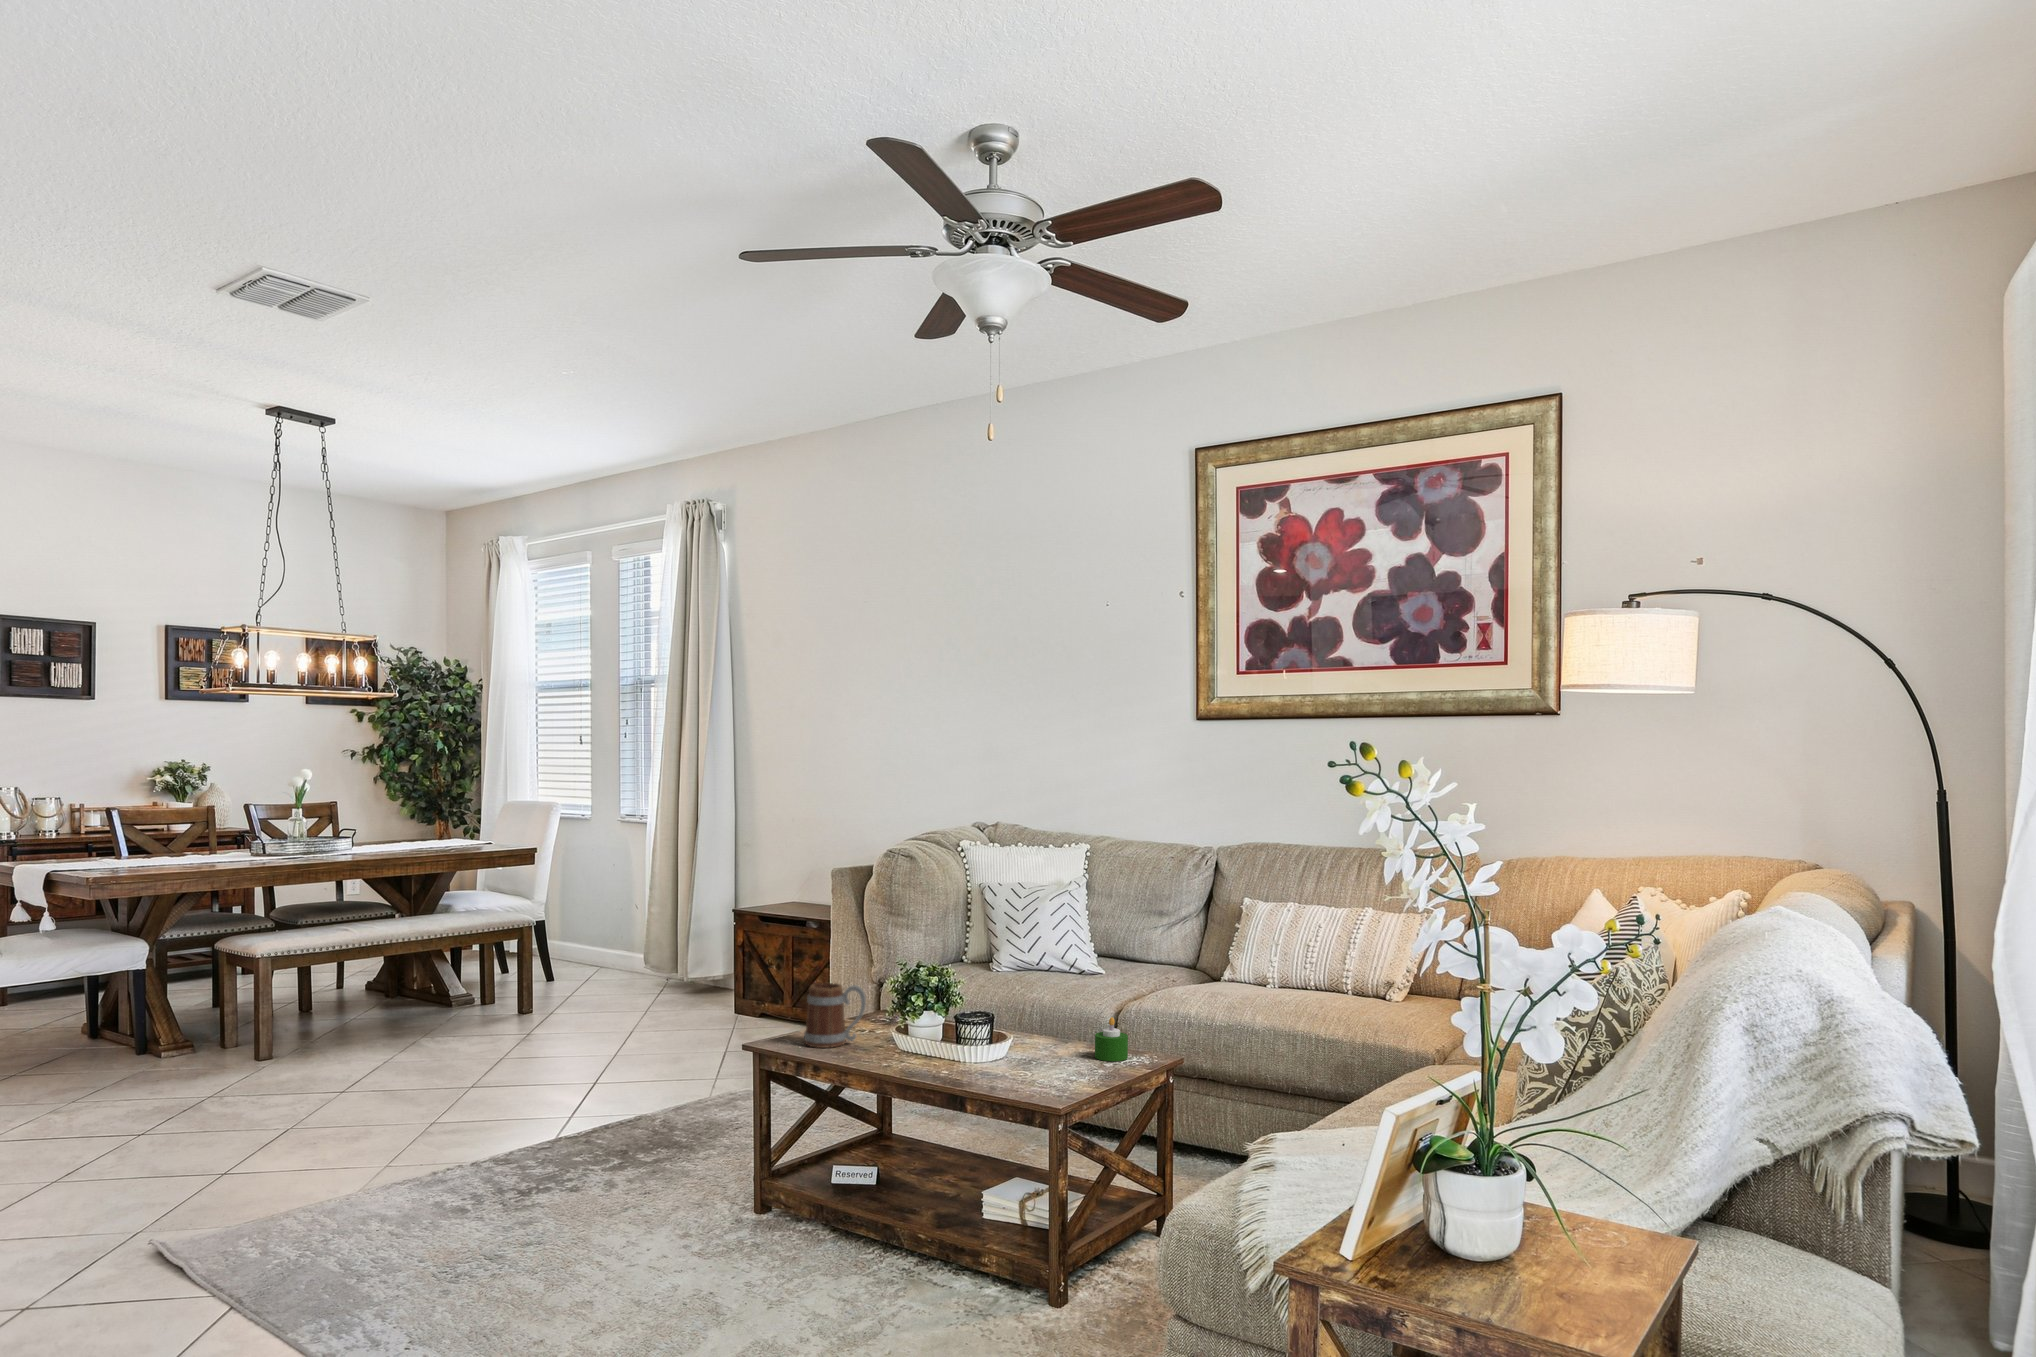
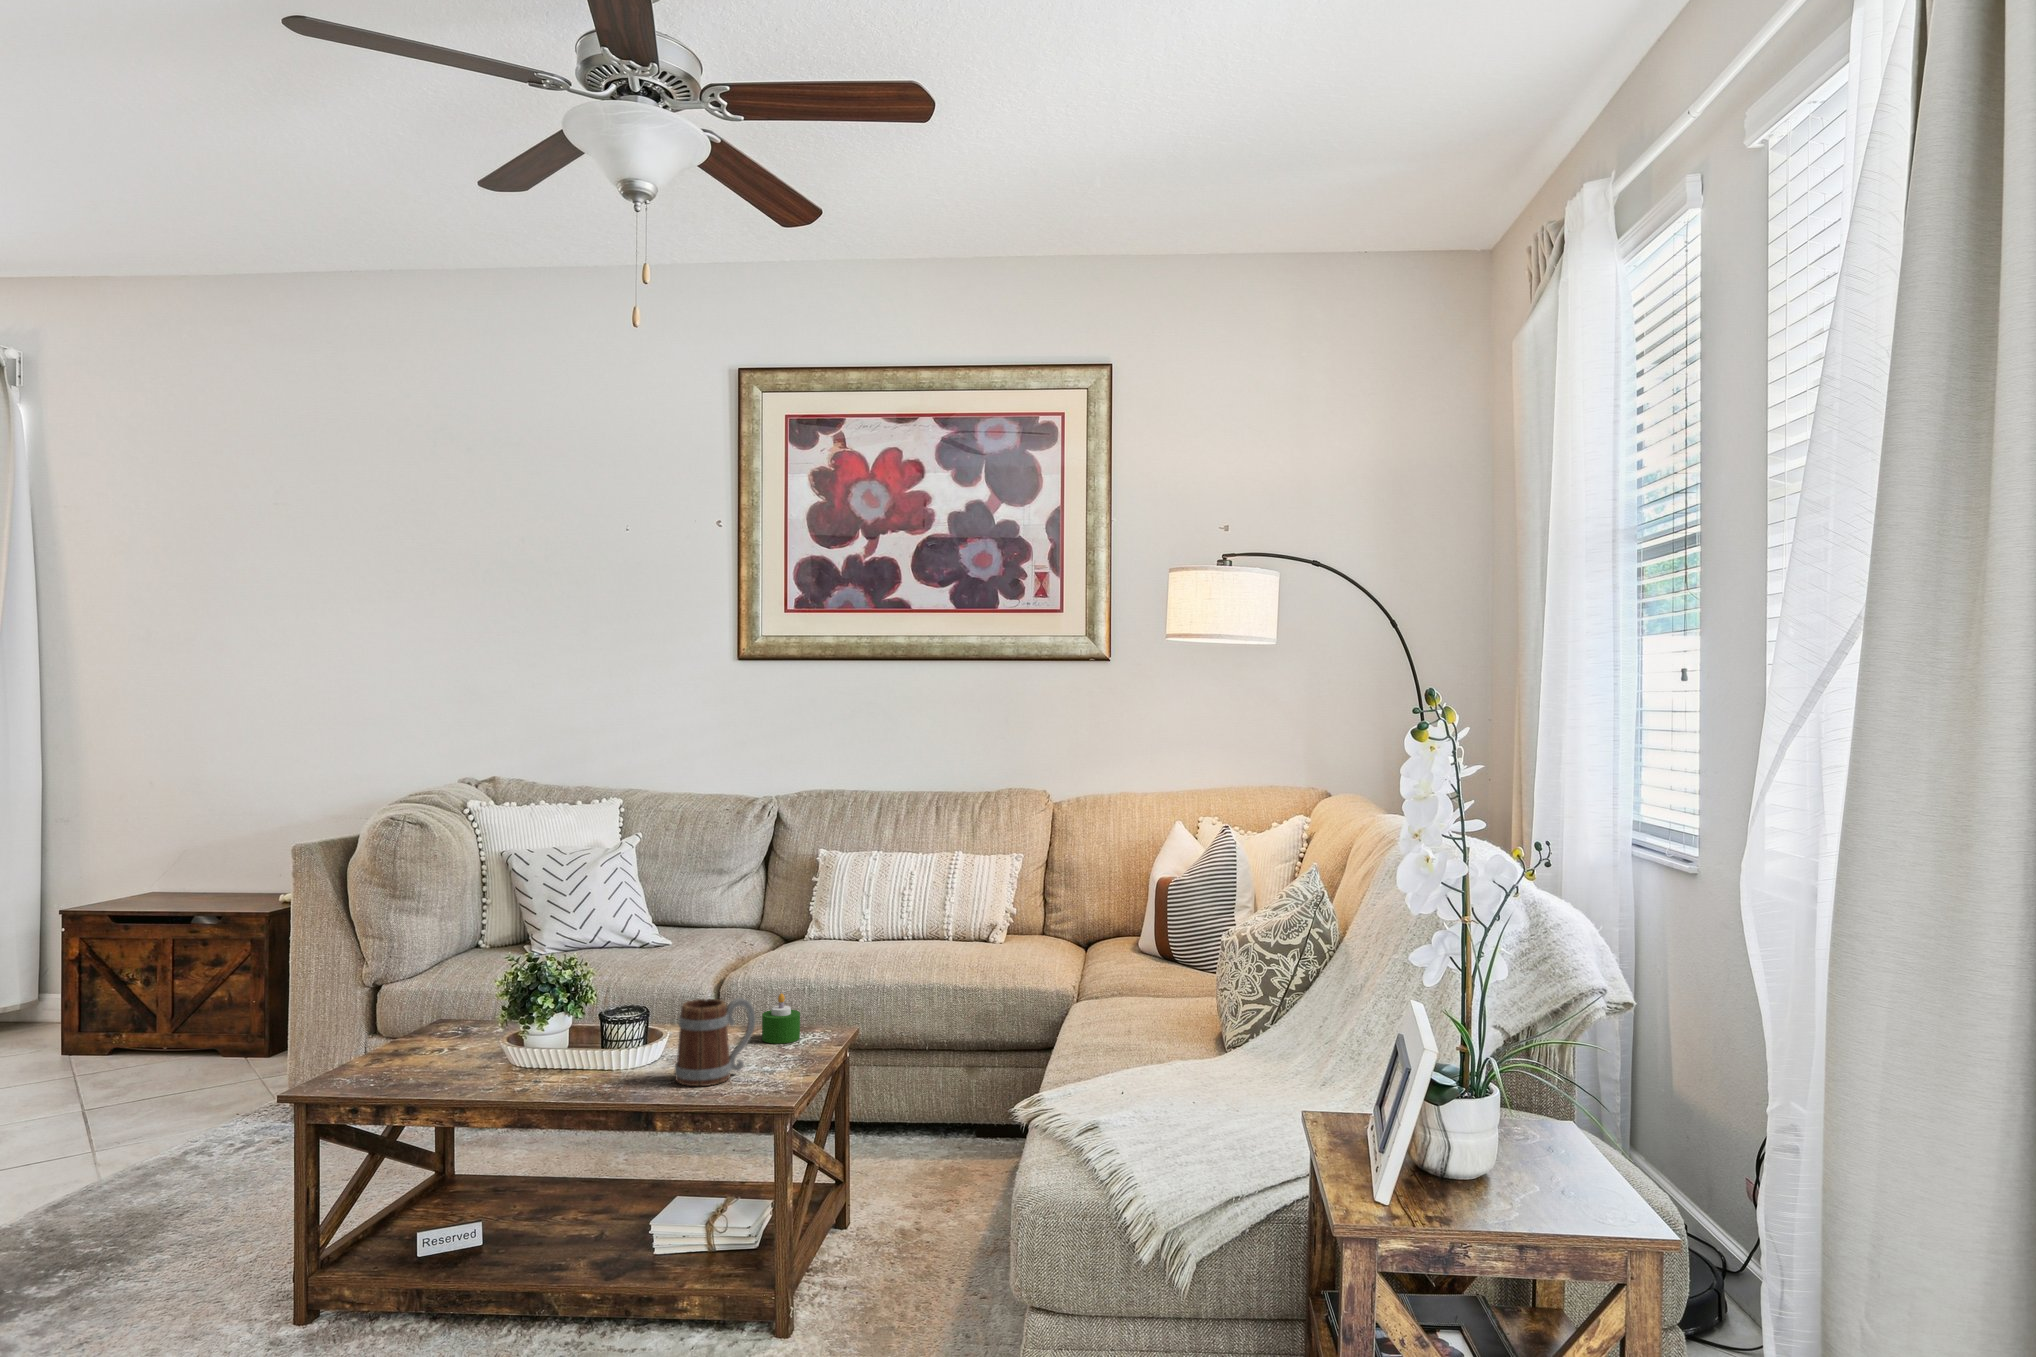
mug: present [804,983,866,1048] -> present [675,998,755,1086]

